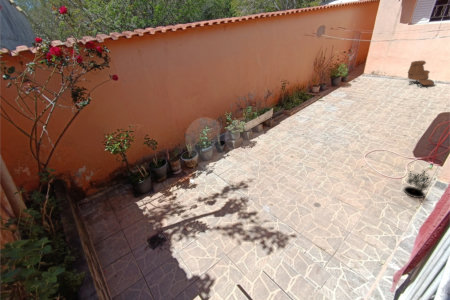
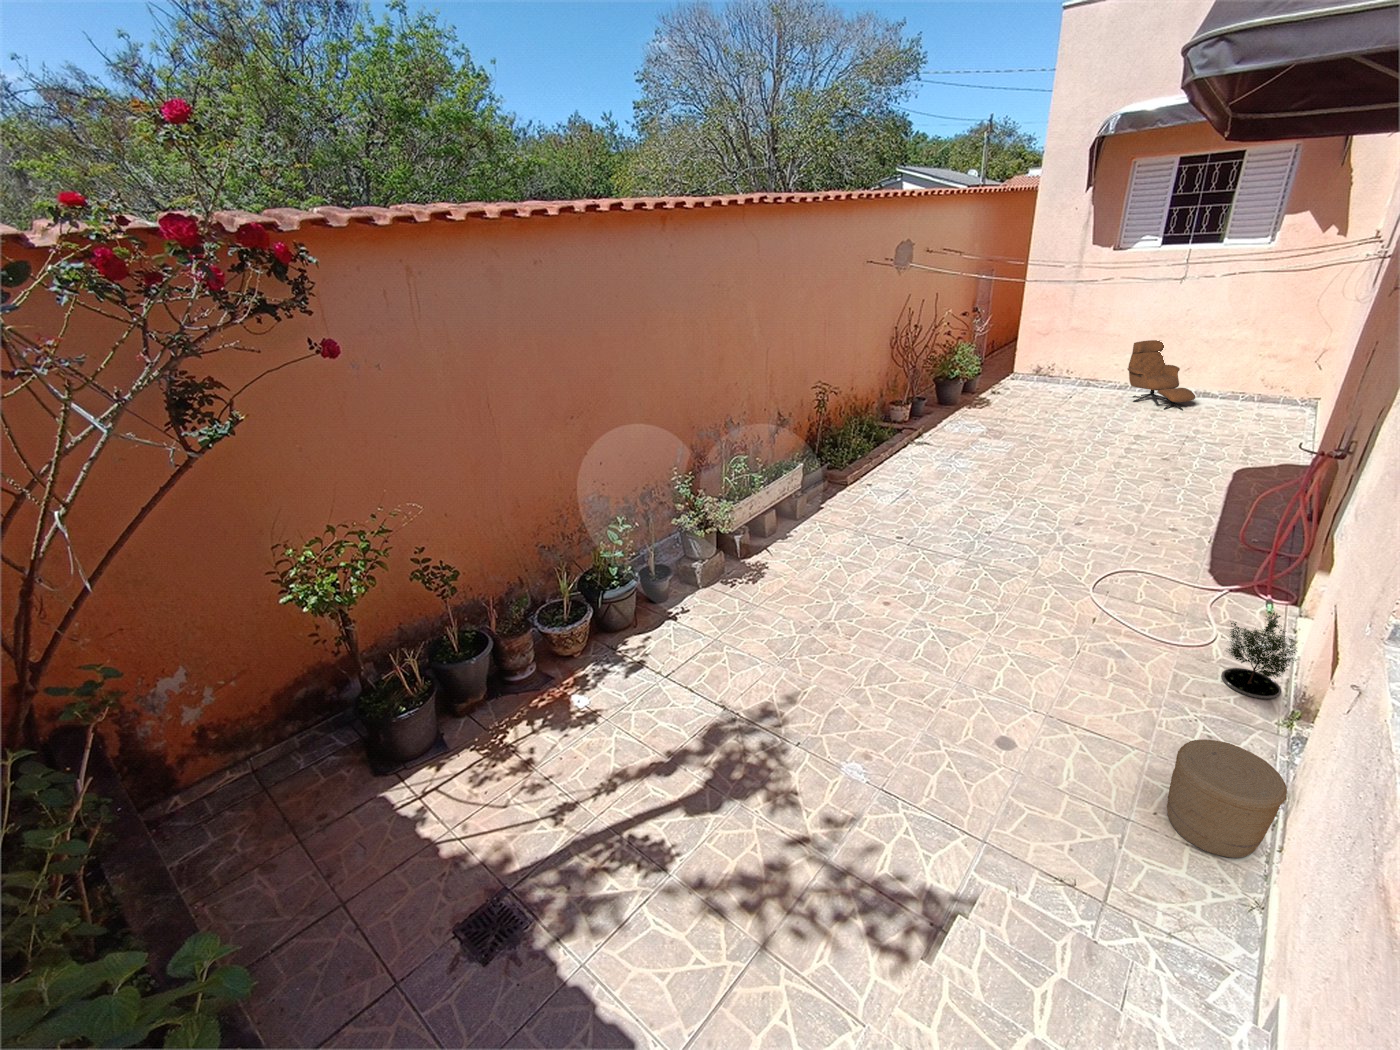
woven basket: none [365,210,405,249] -> present [1167,739,1287,858]

